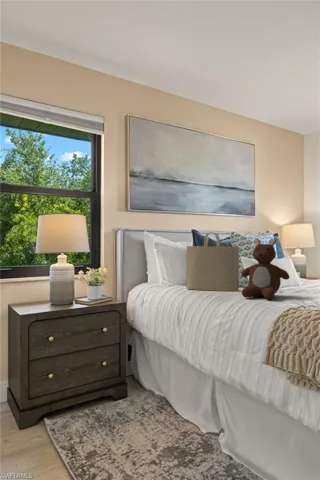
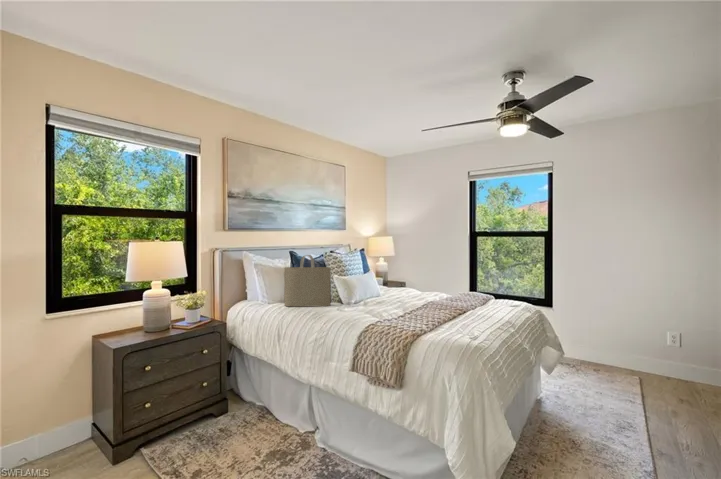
teddy bear: present [241,239,289,300] -> none [332,262,371,315]

